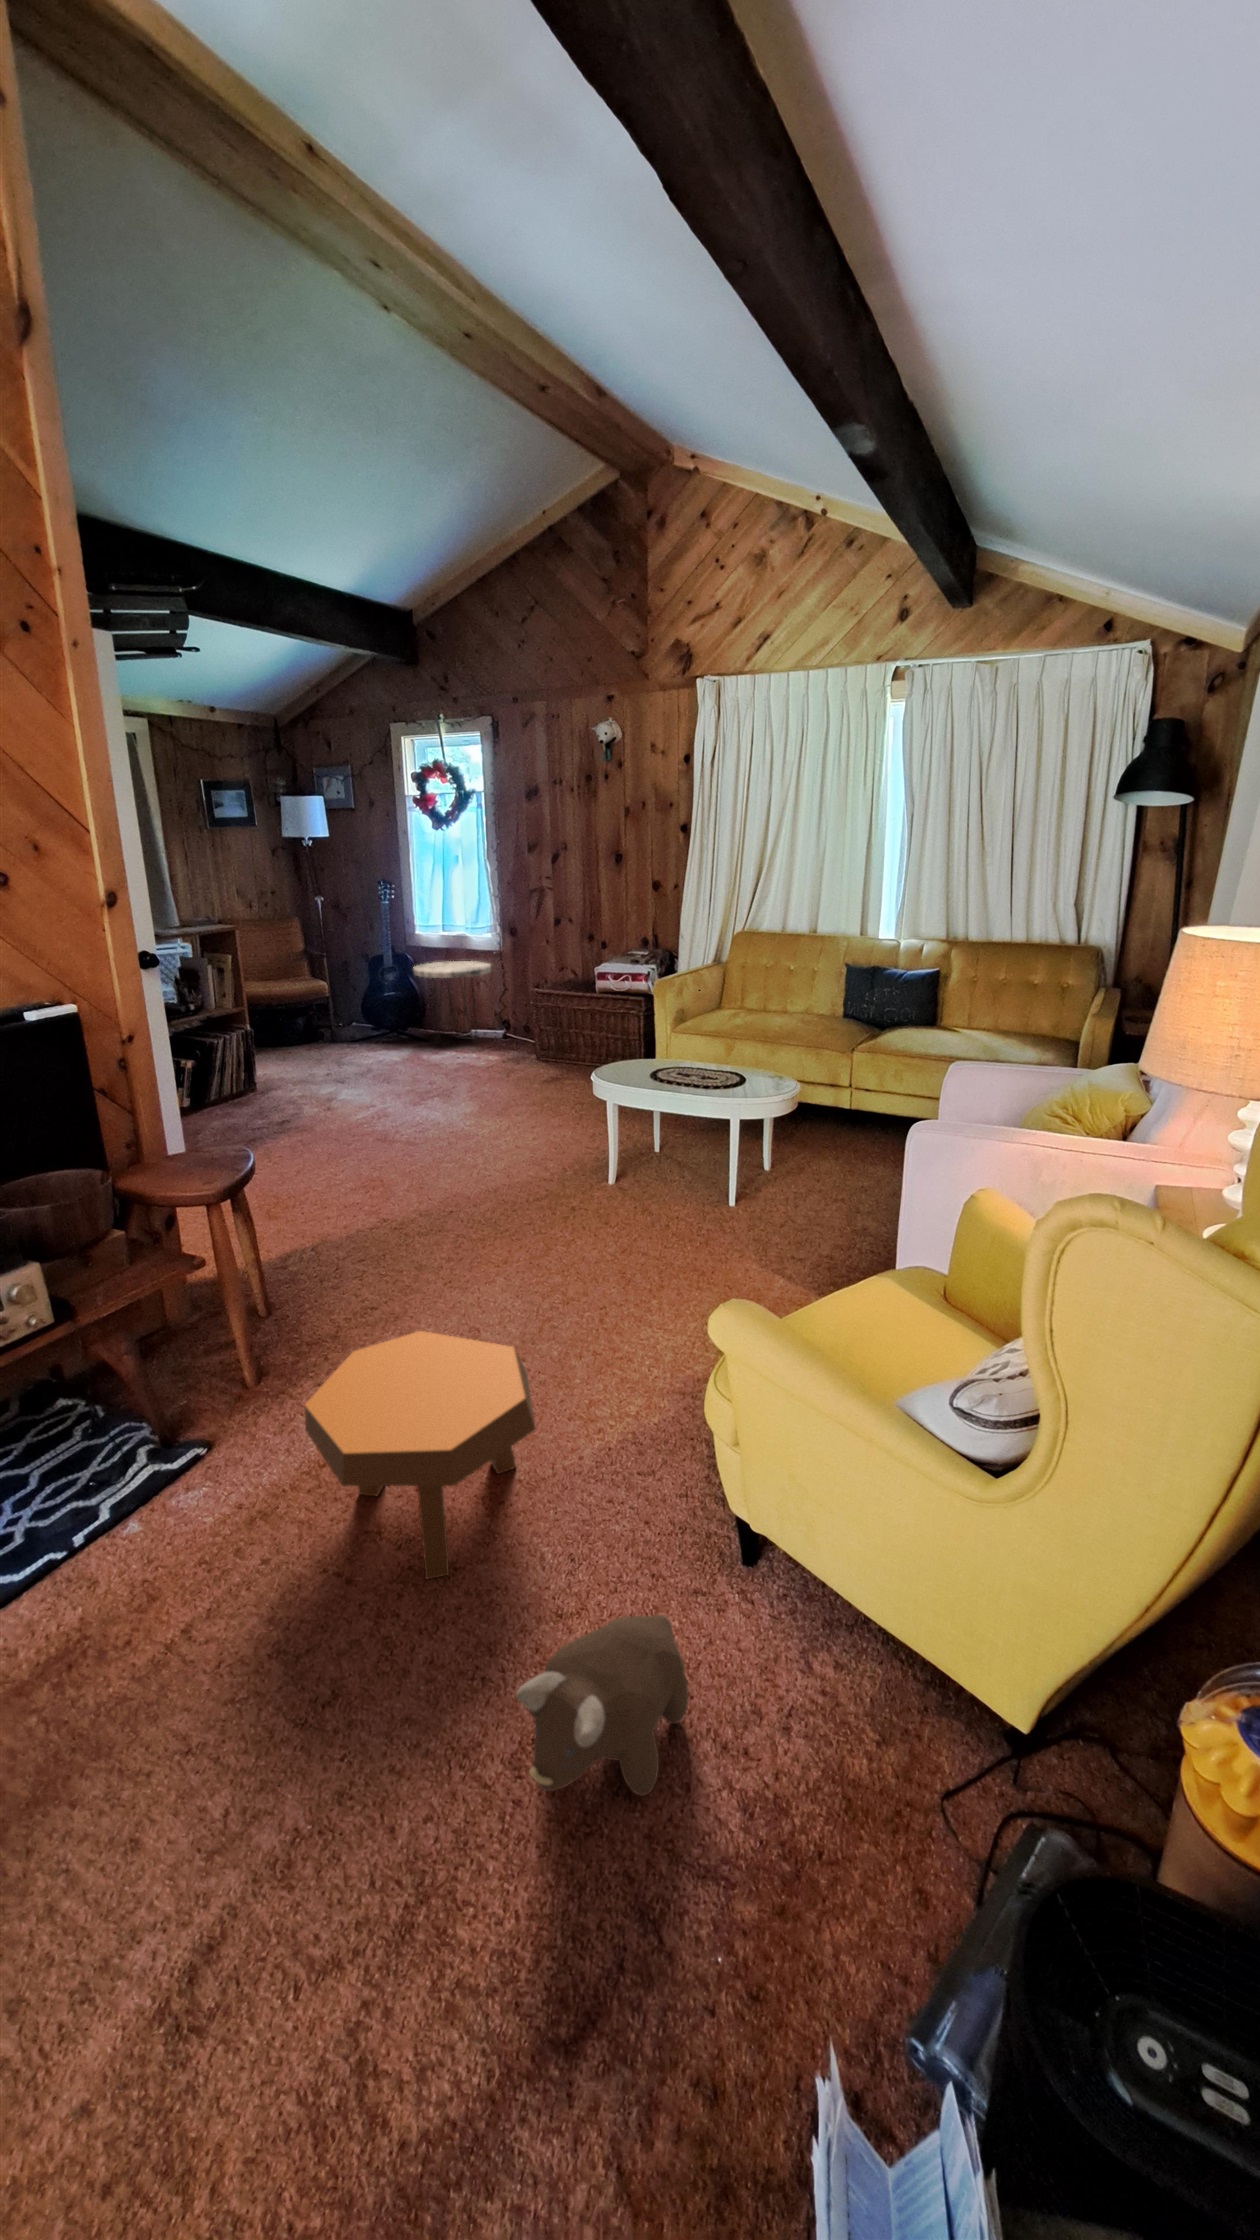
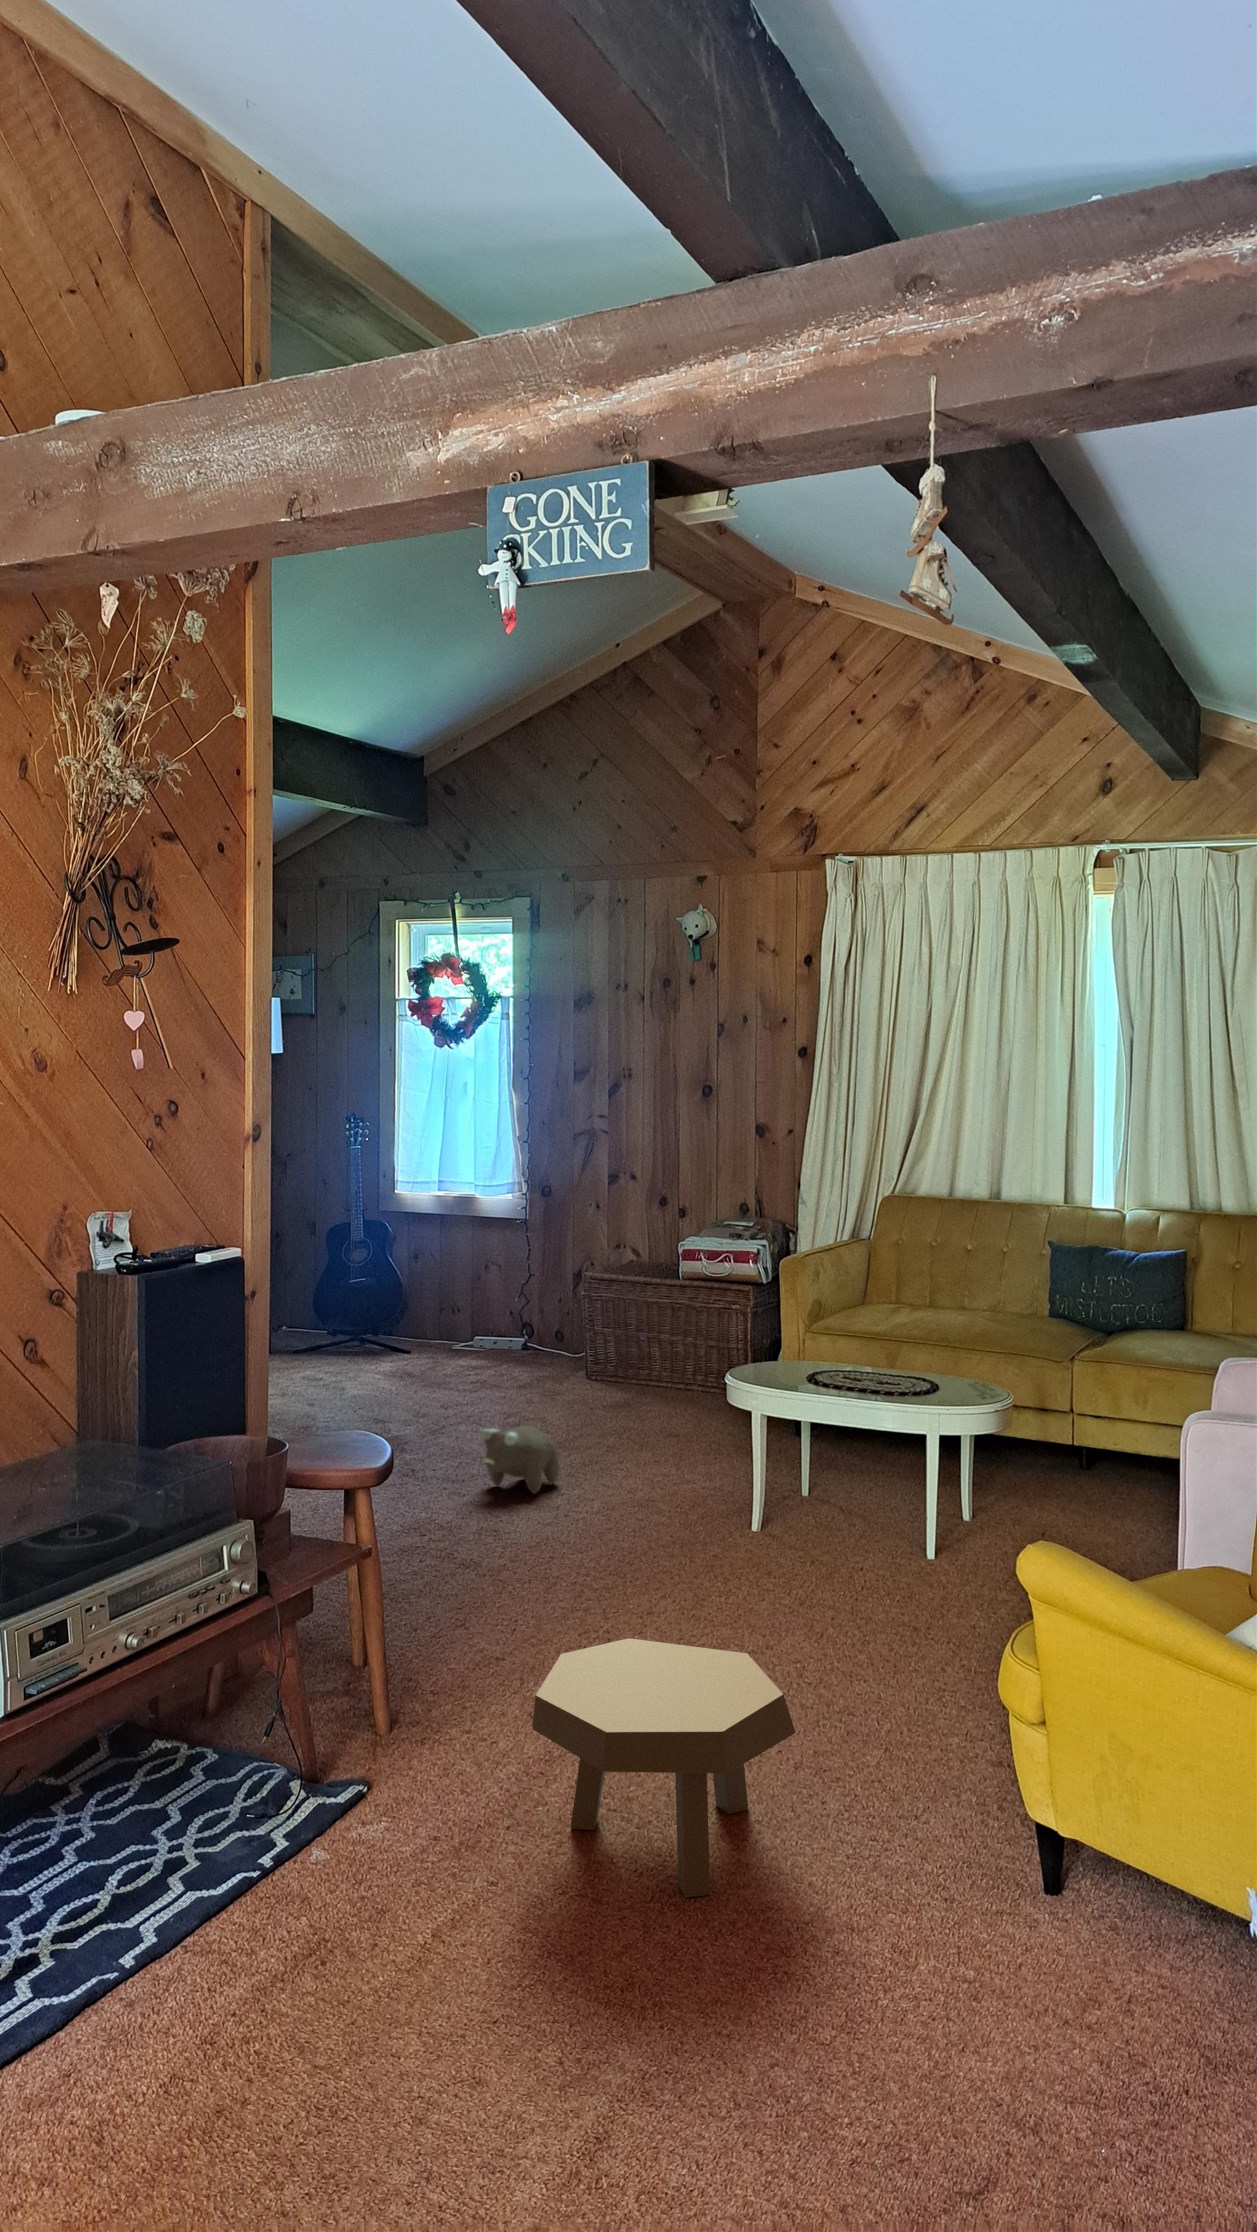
side table: present [414,961,491,1043] -> none [399,1232,512,1355]
plush toy: present [515,1615,689,1796] -> present [479,1425,559,1494]

